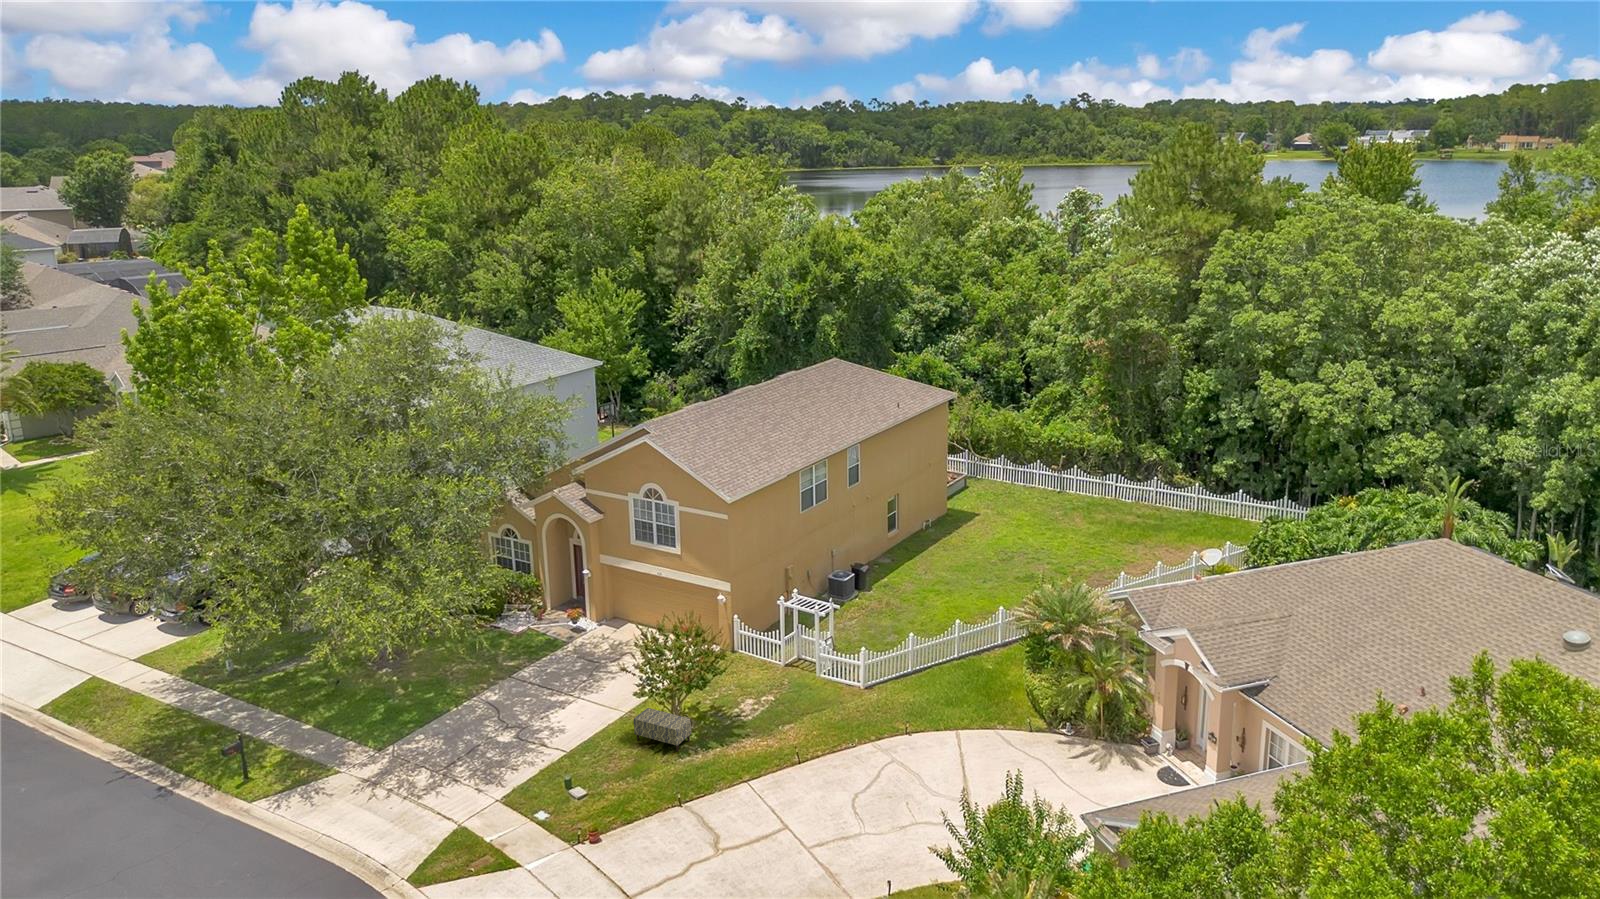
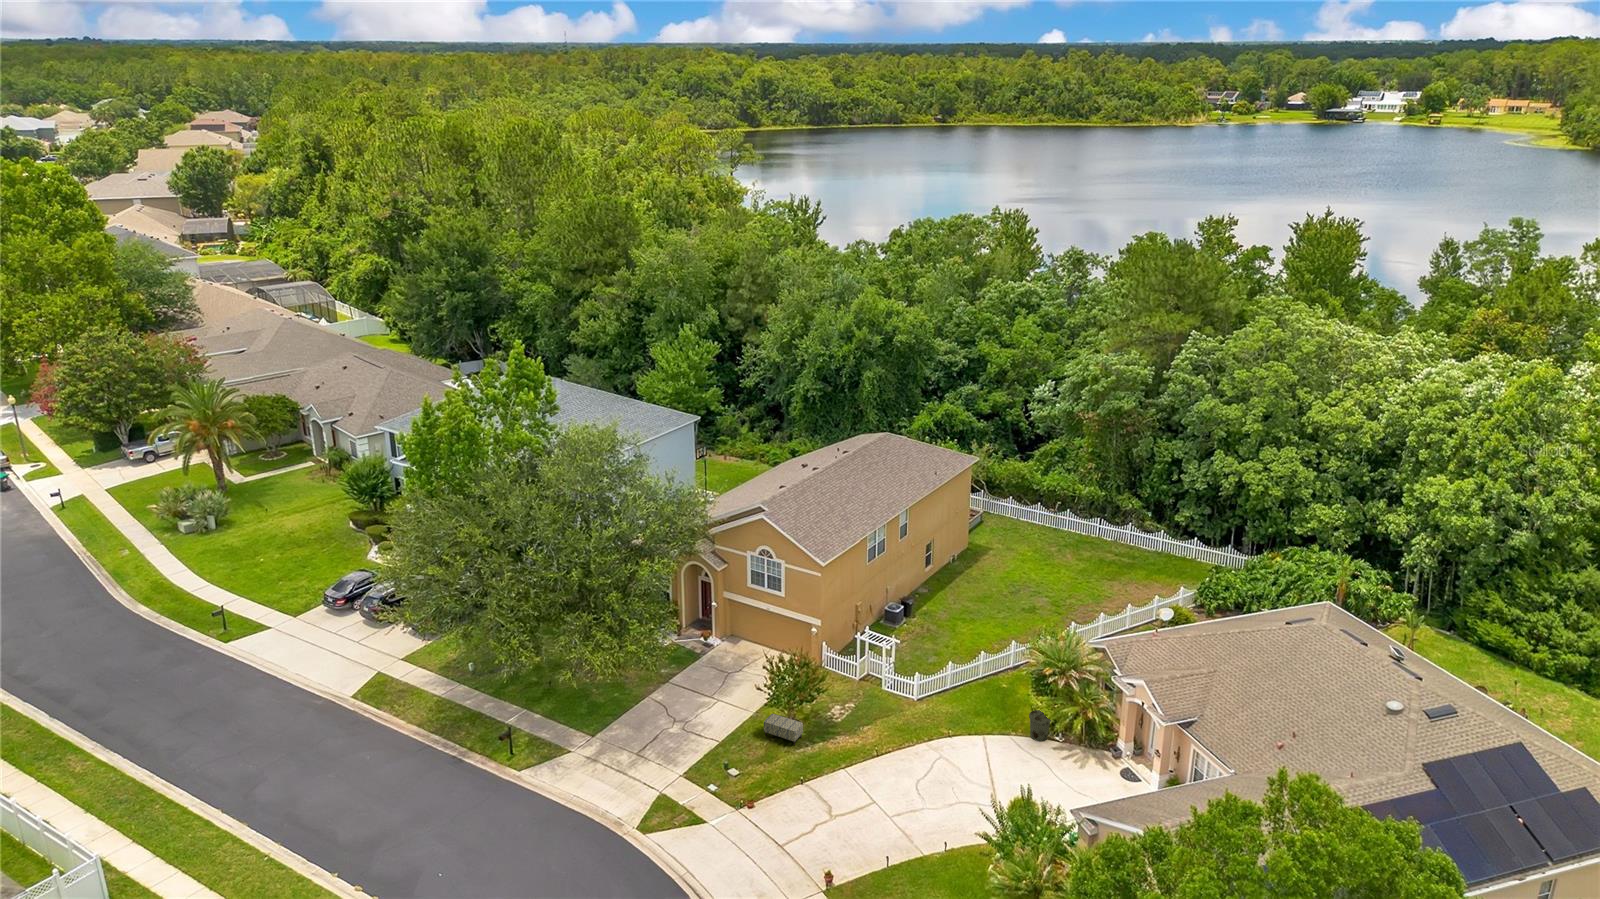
trash can: none [1021,691,1054,736] -> present [1029,710,1051,742]

